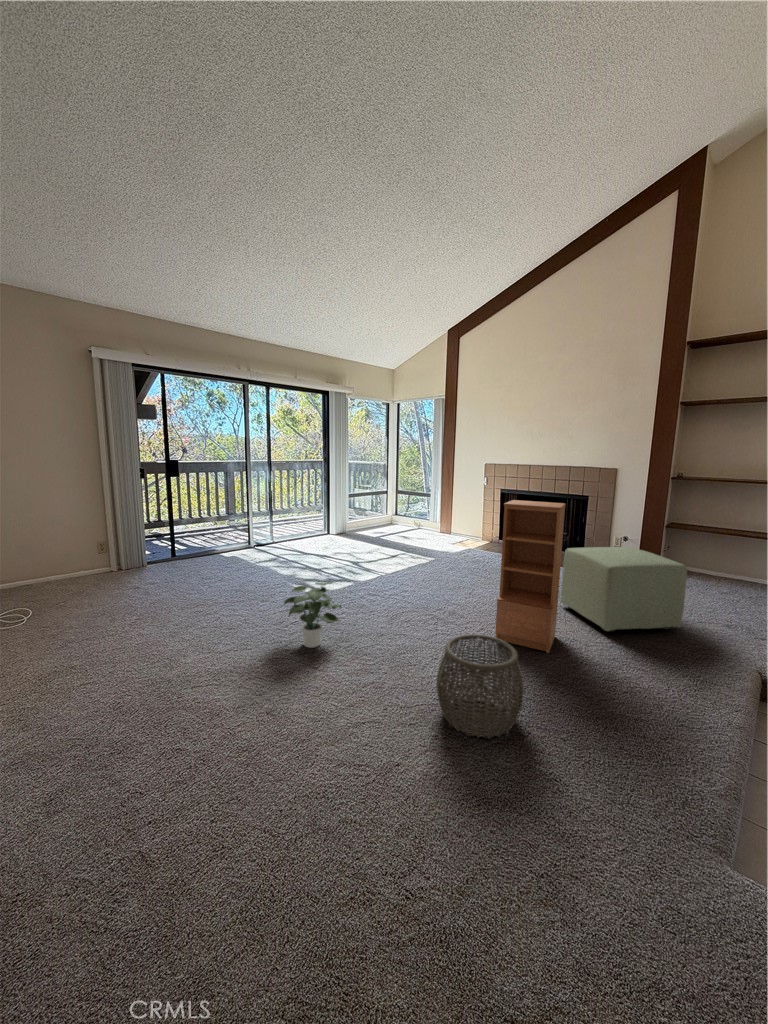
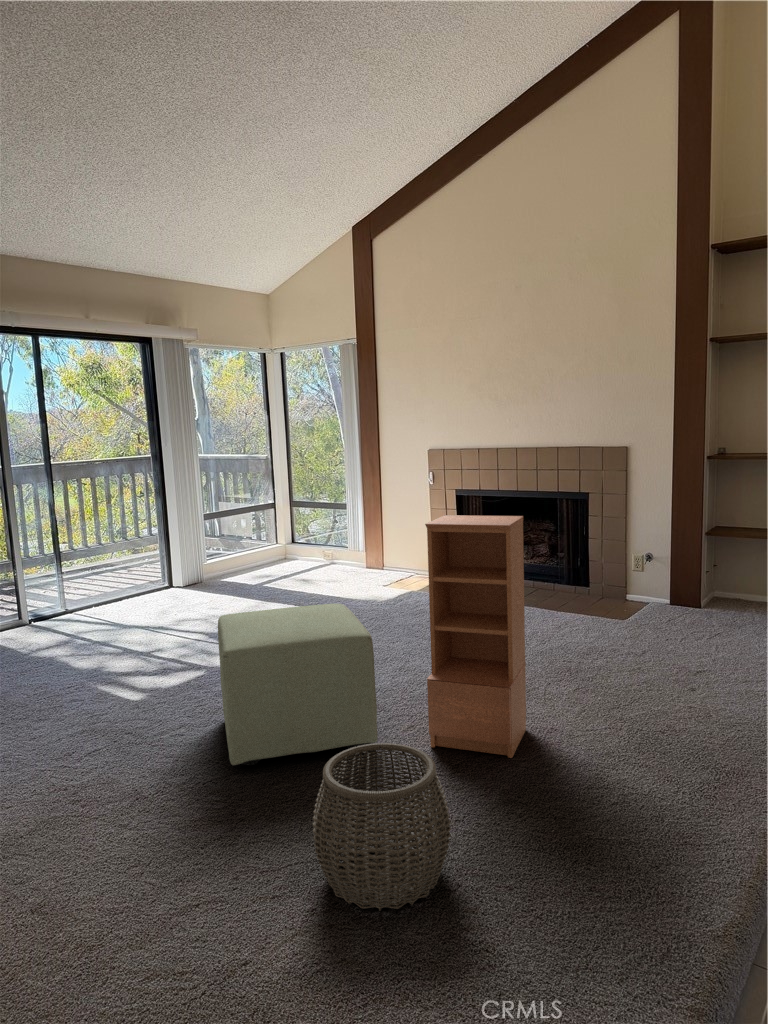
ottoman: present [561,547,687,632] -> present [218,604,378,765]
potted plant: present [284,582,342,648] -> none [63,679,171,794]

